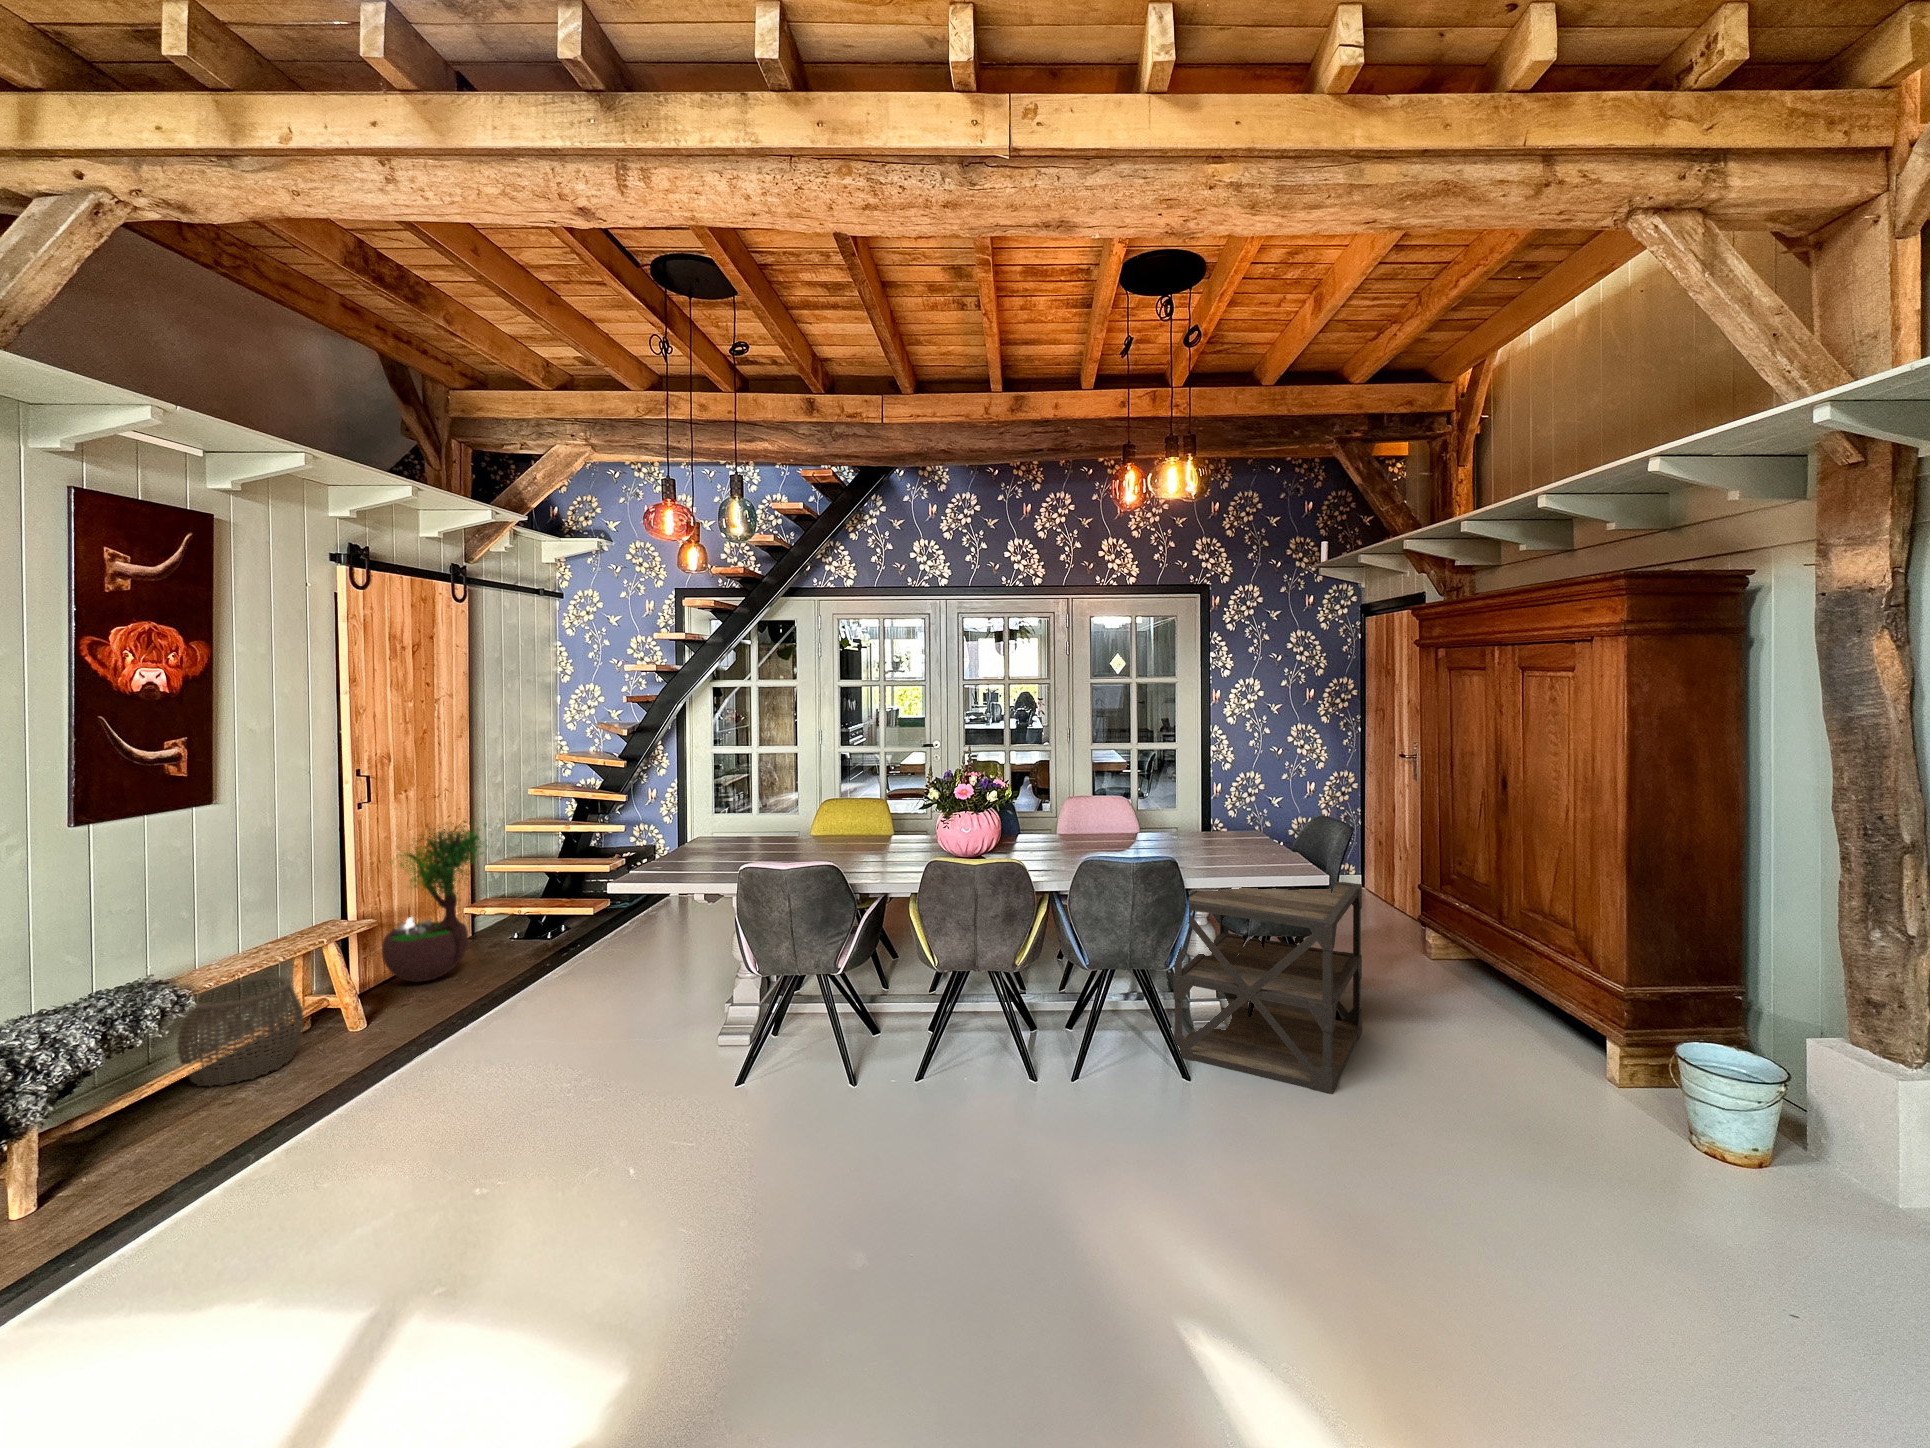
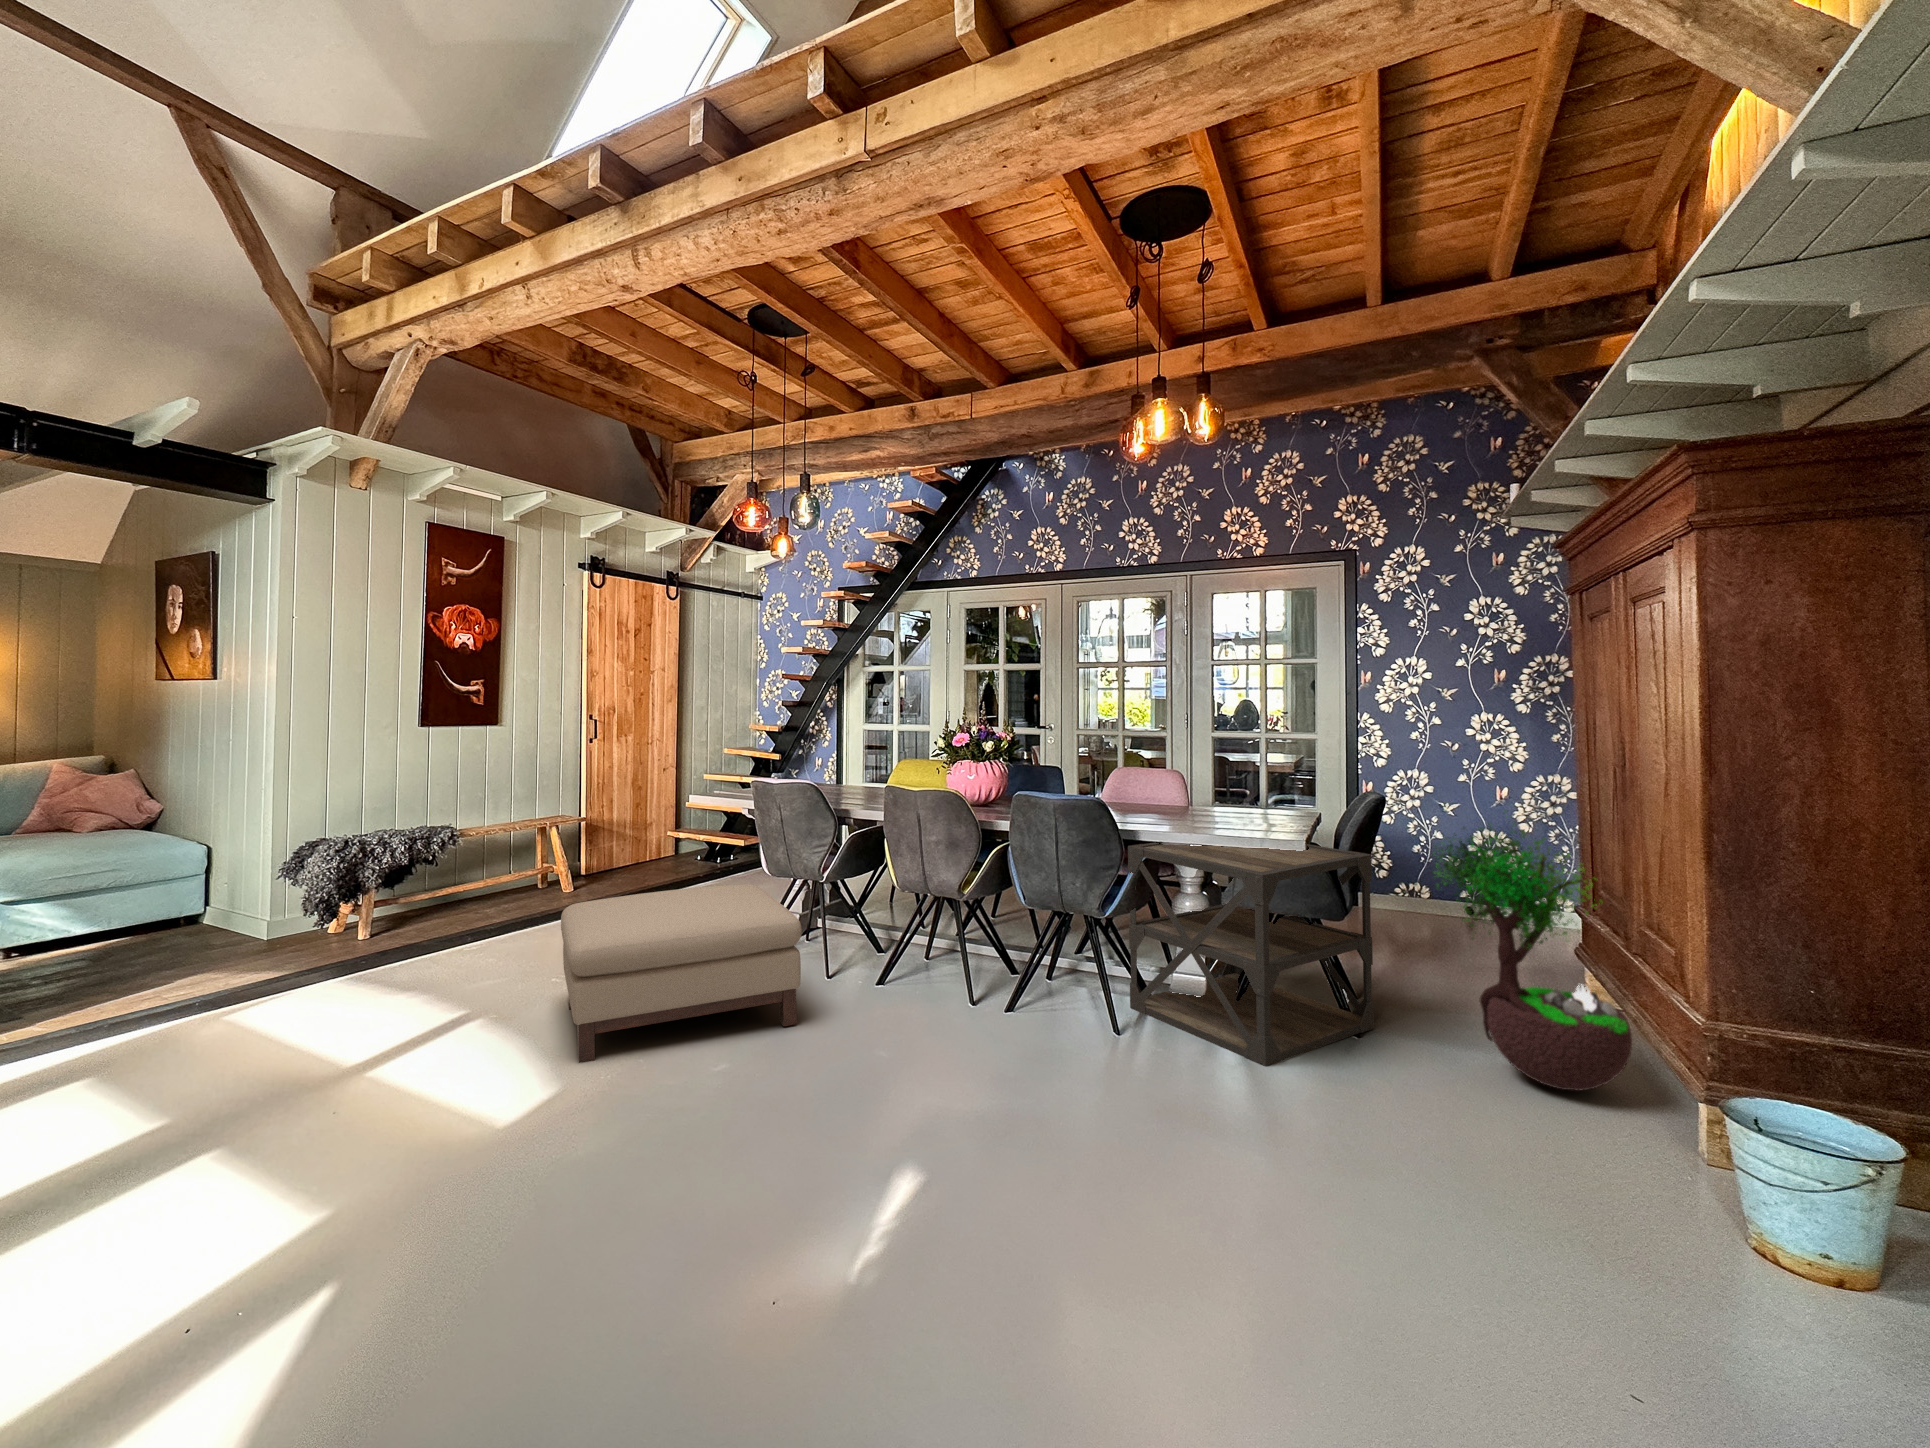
potted tree: present [382,824,487,982] -> present [1434,811,1632,1091]
woven basket: present [177,976,304,1086] -> none [466,844,536,908]
ottoman: none [536,1001,891,1318] -> present [561,884,802,1063]

